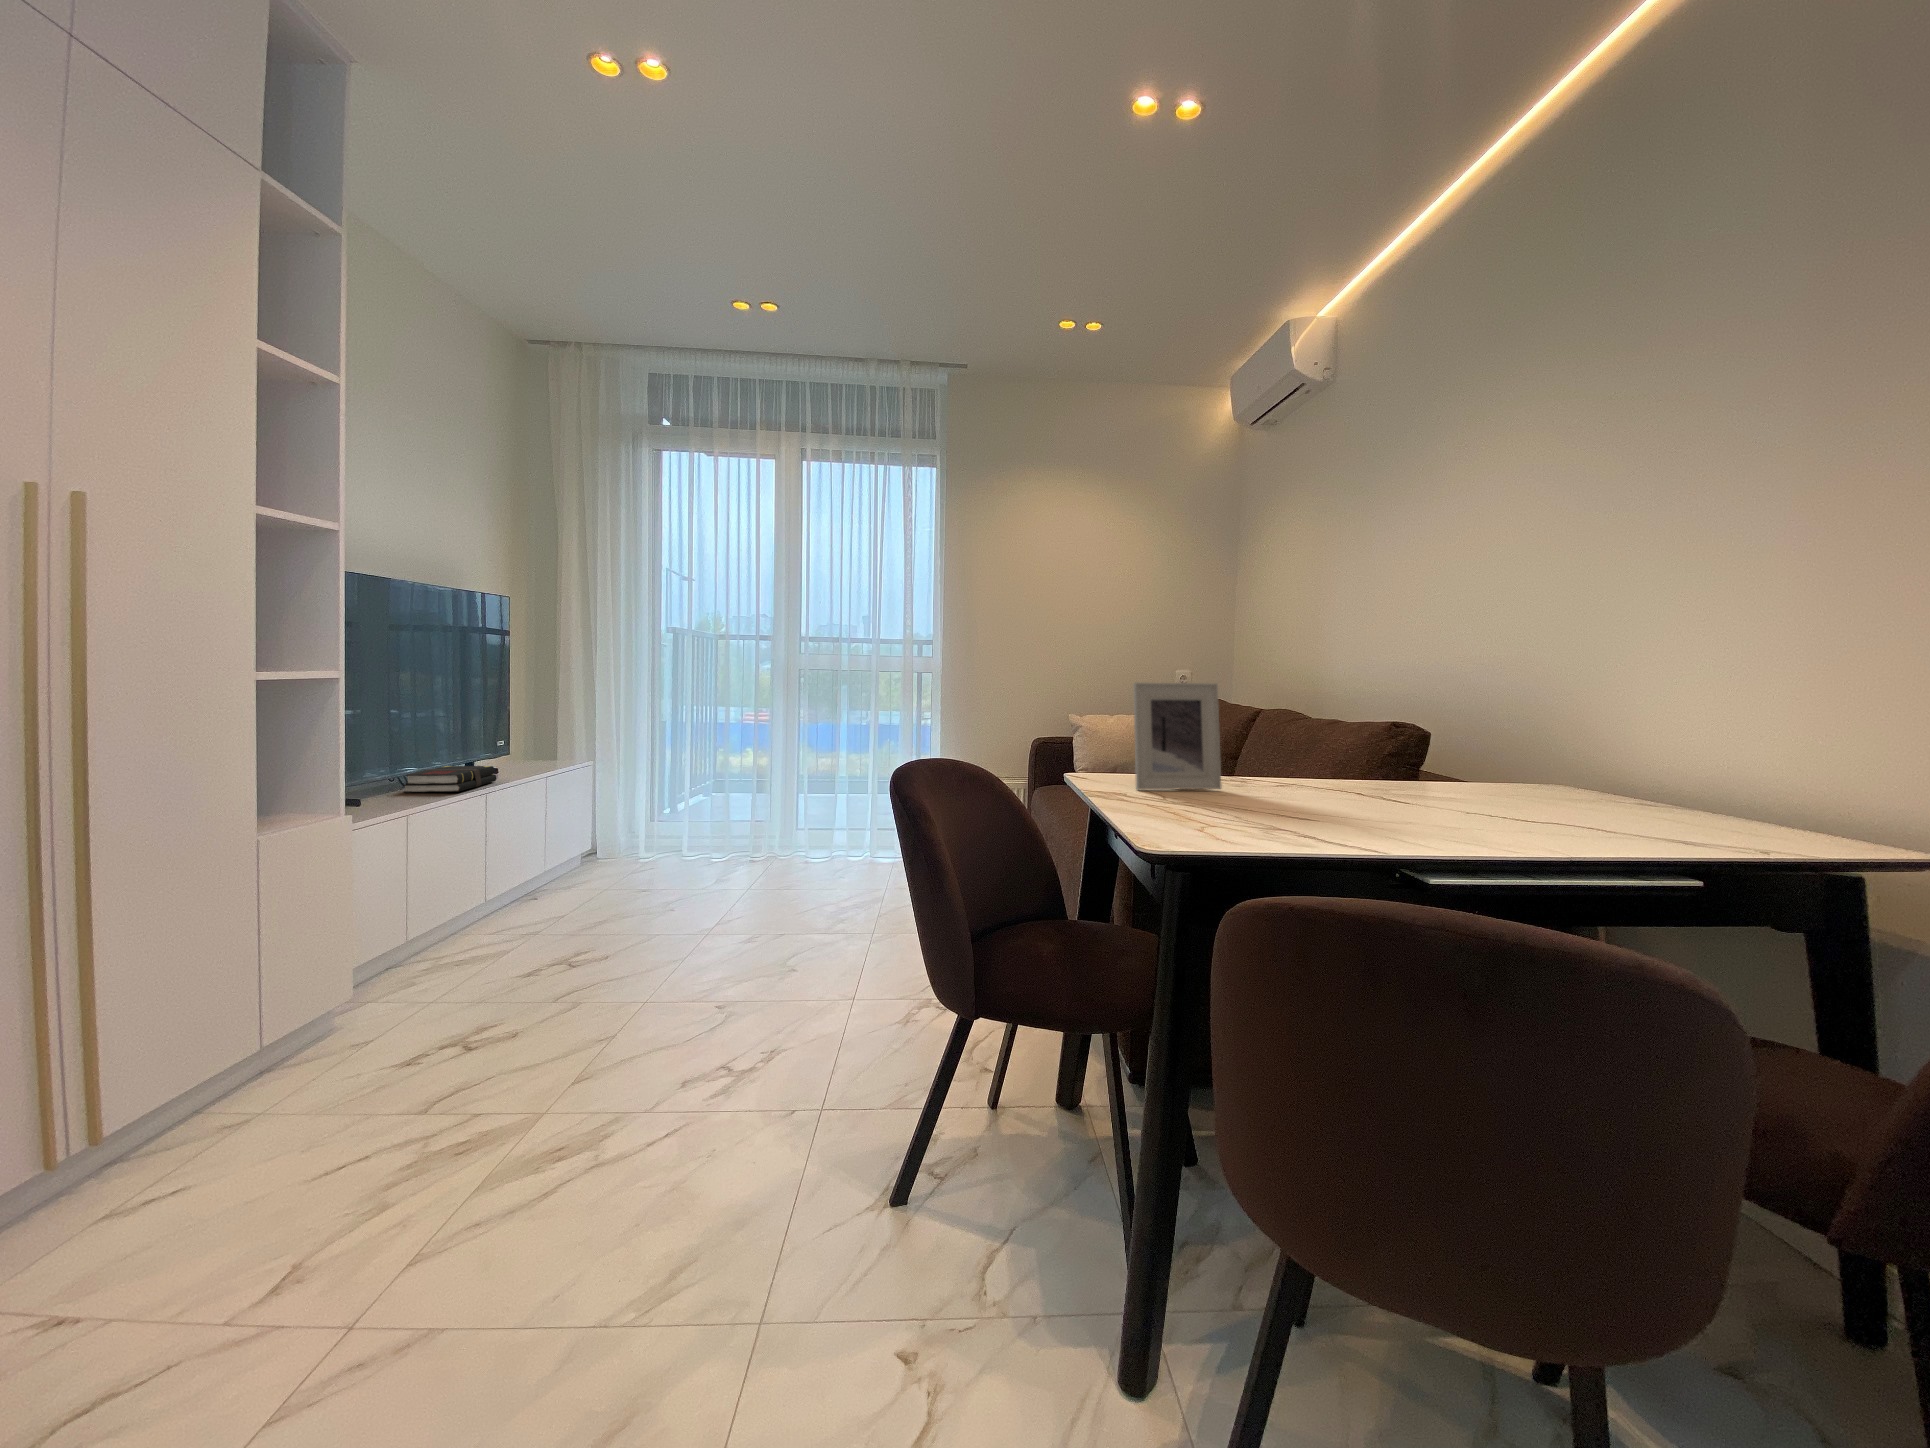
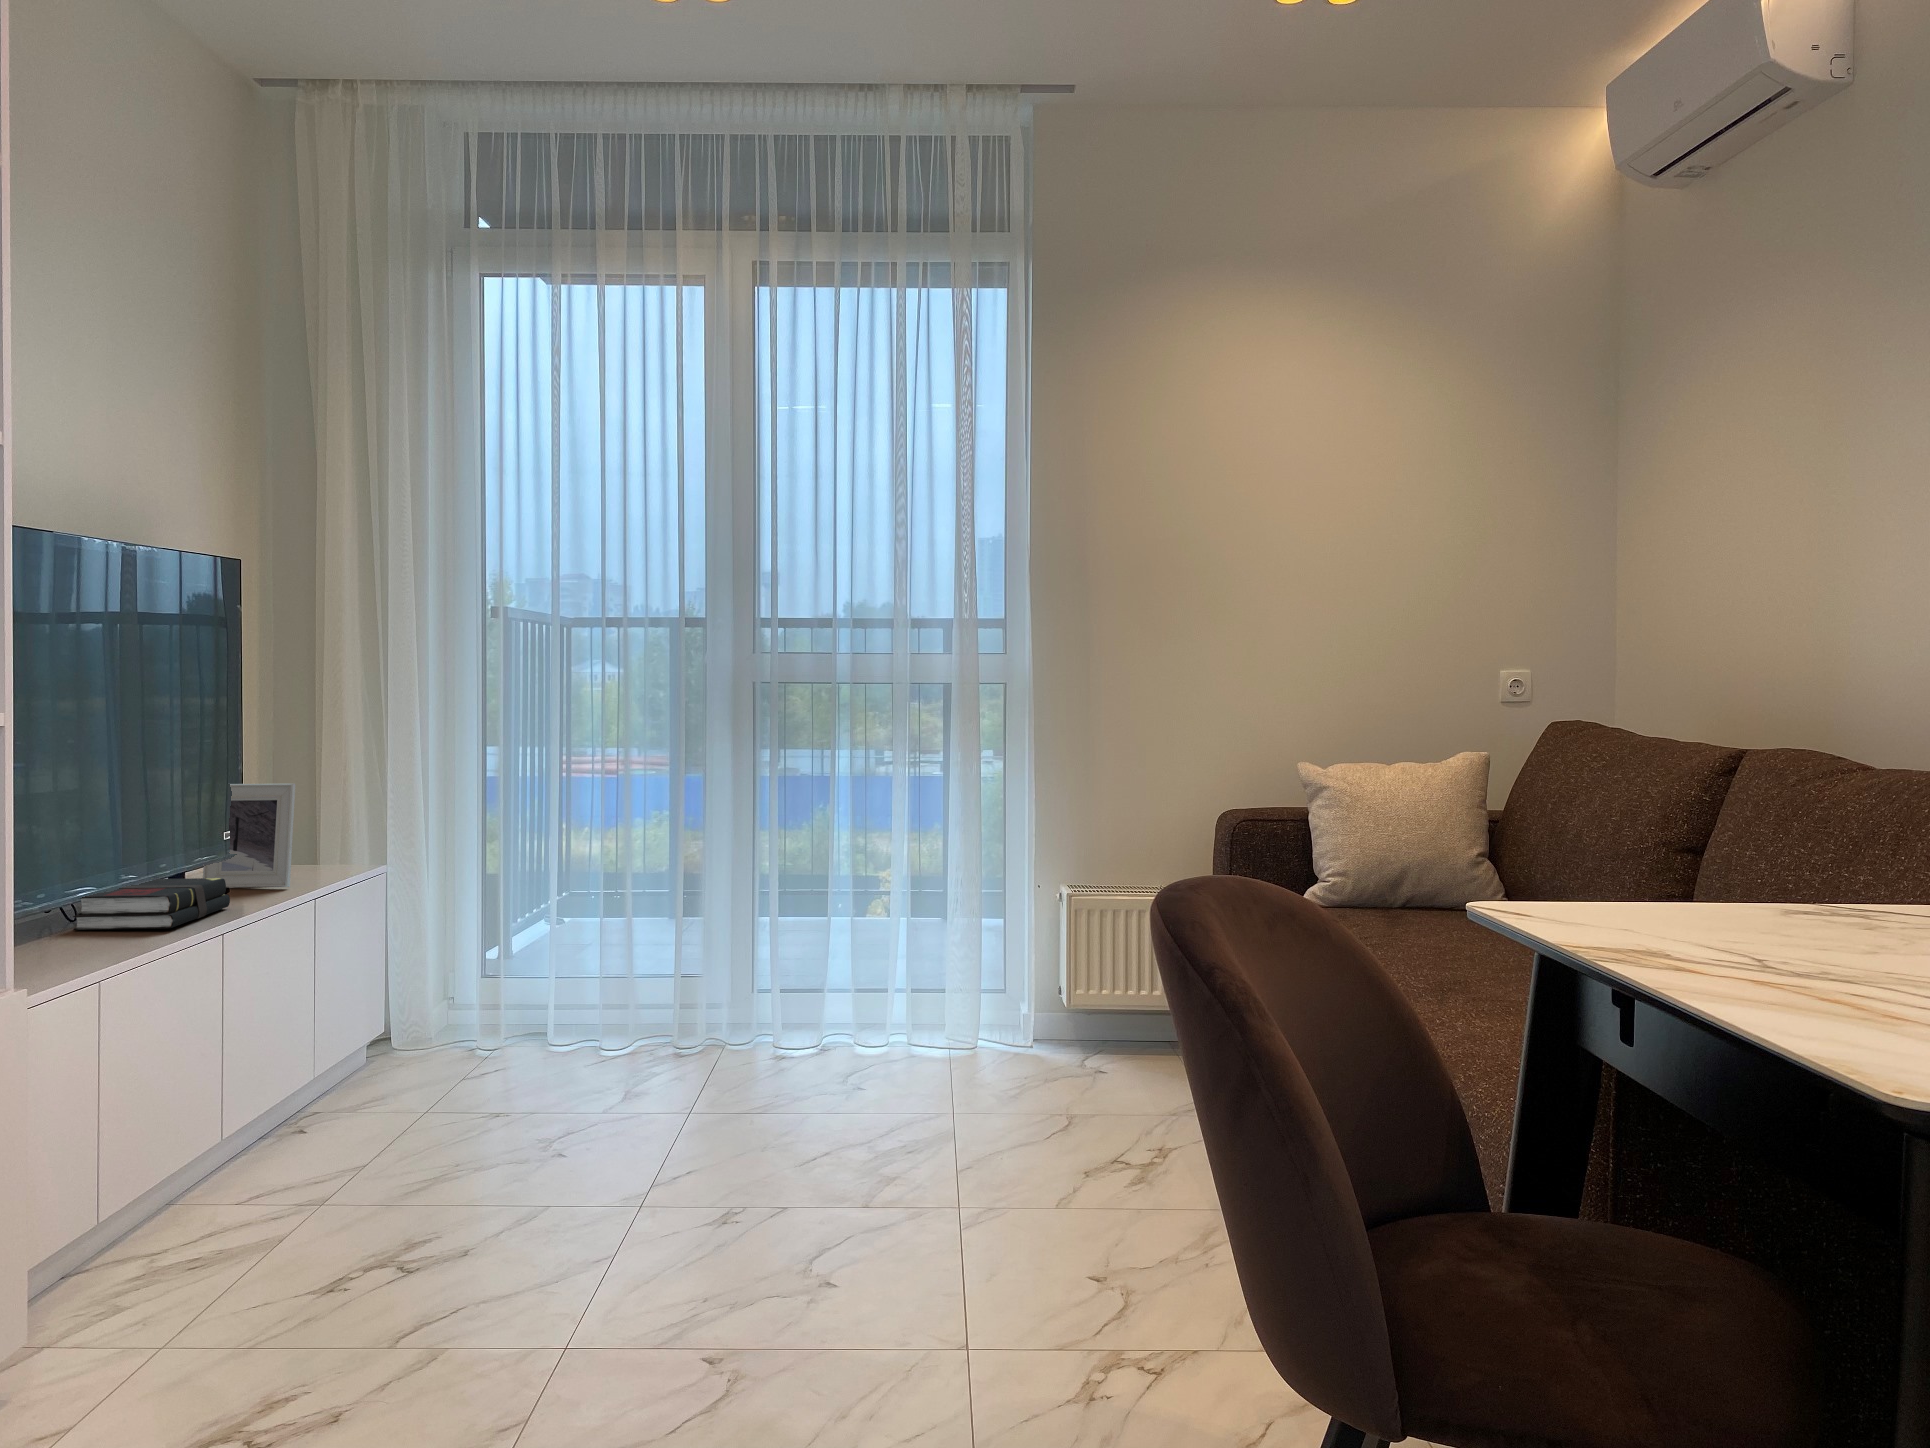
picture frame: present [1133,682,1221,790] -> present [203,784,295,888]

